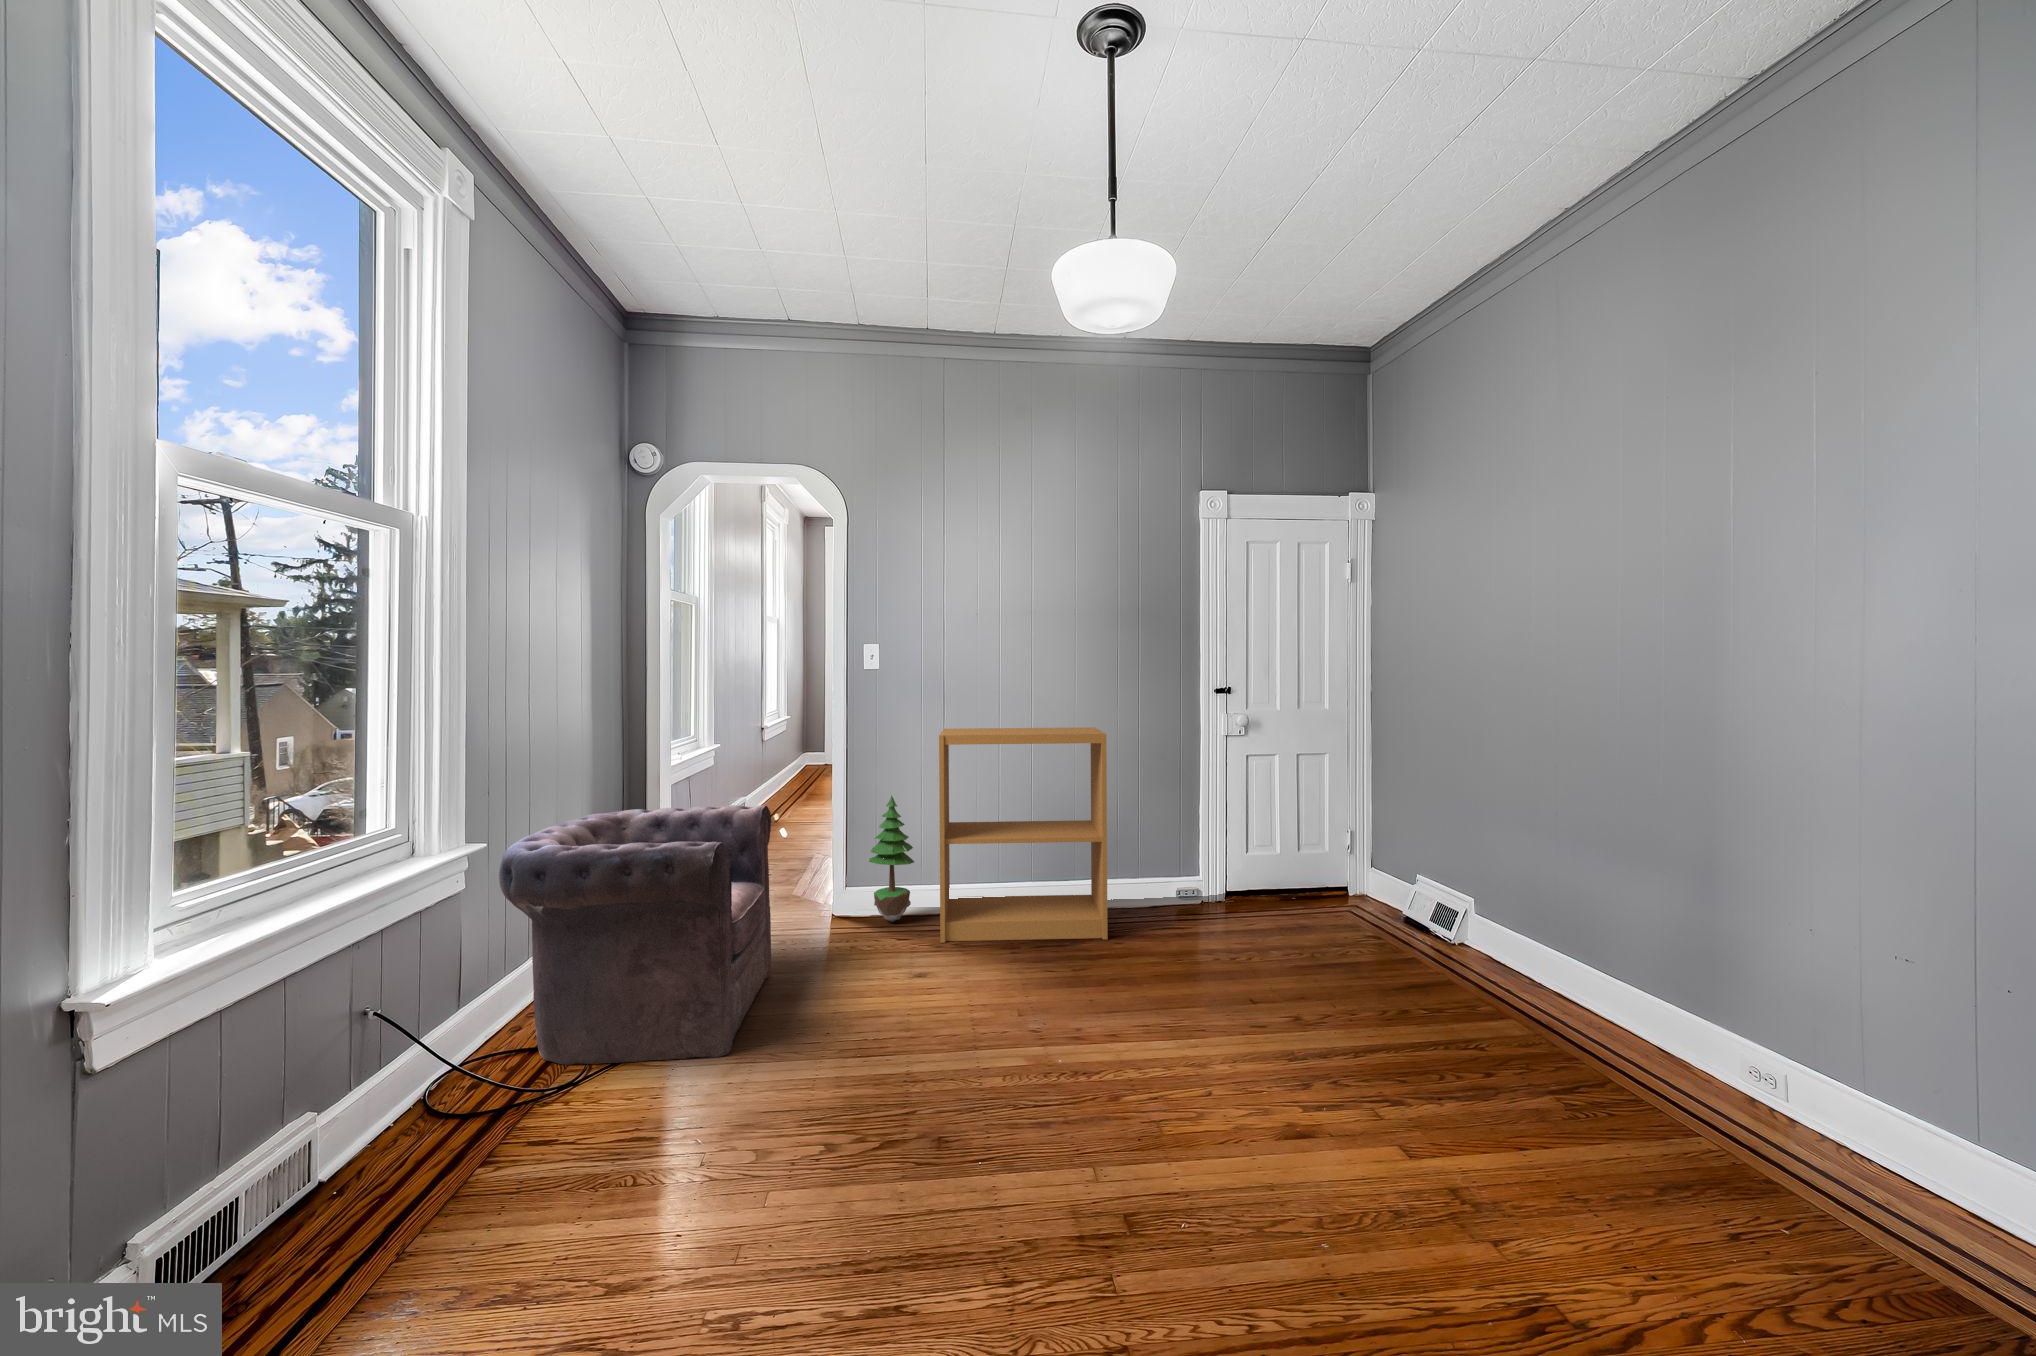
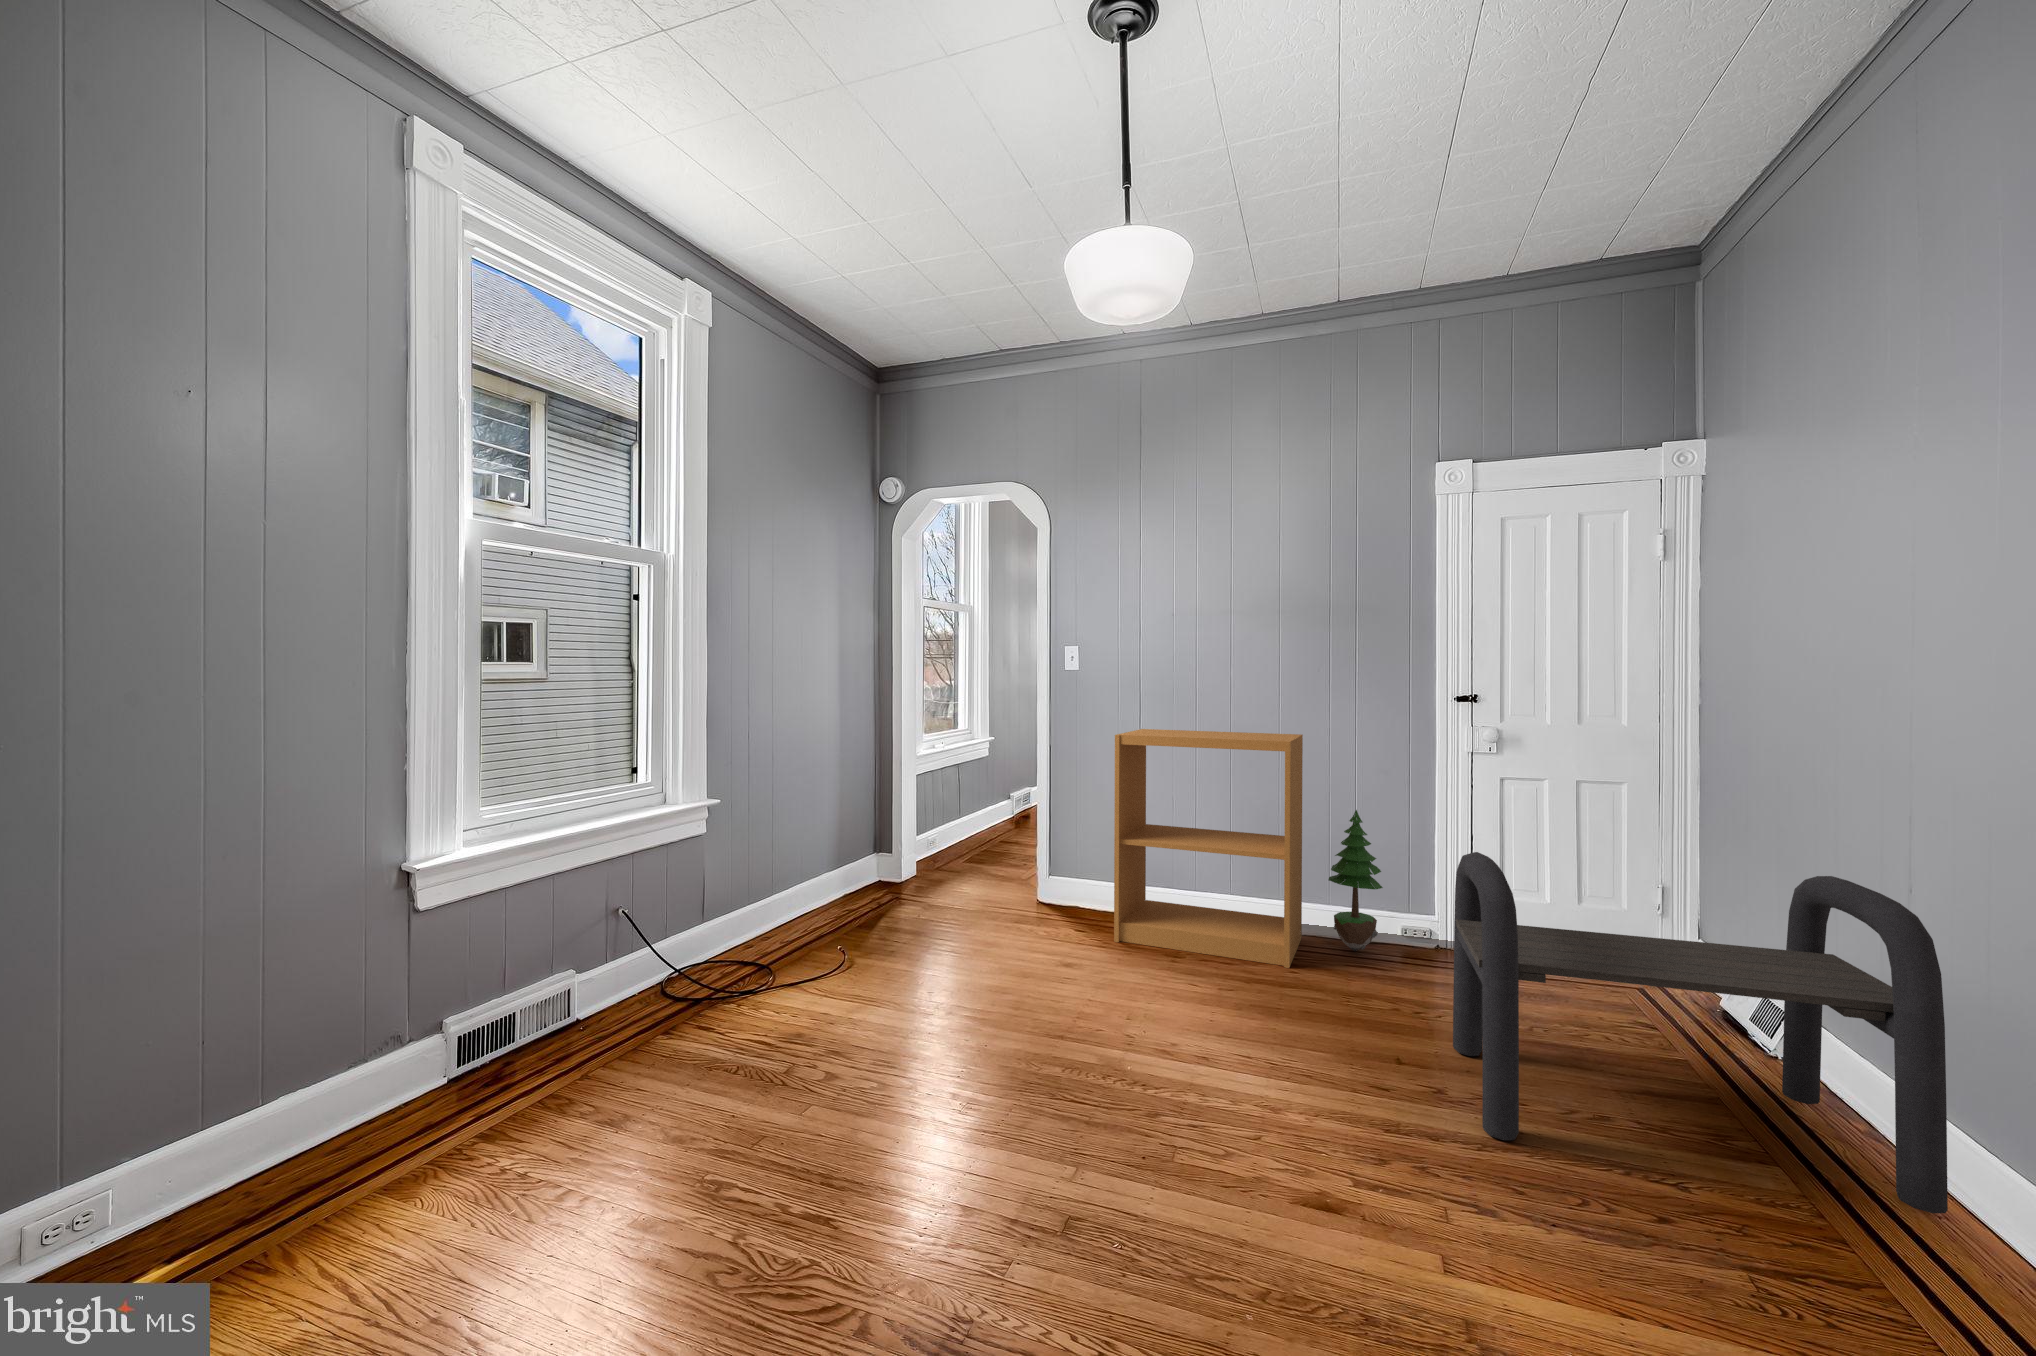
potted tree: present [869,796,914,922] -> present [1328,810,1383,951]
armchair: present [499,805,771,1065] -> none [720,786,954,999]
bench: none [1275,809,1603,1045] -> present [1453,852,1948,1213]

